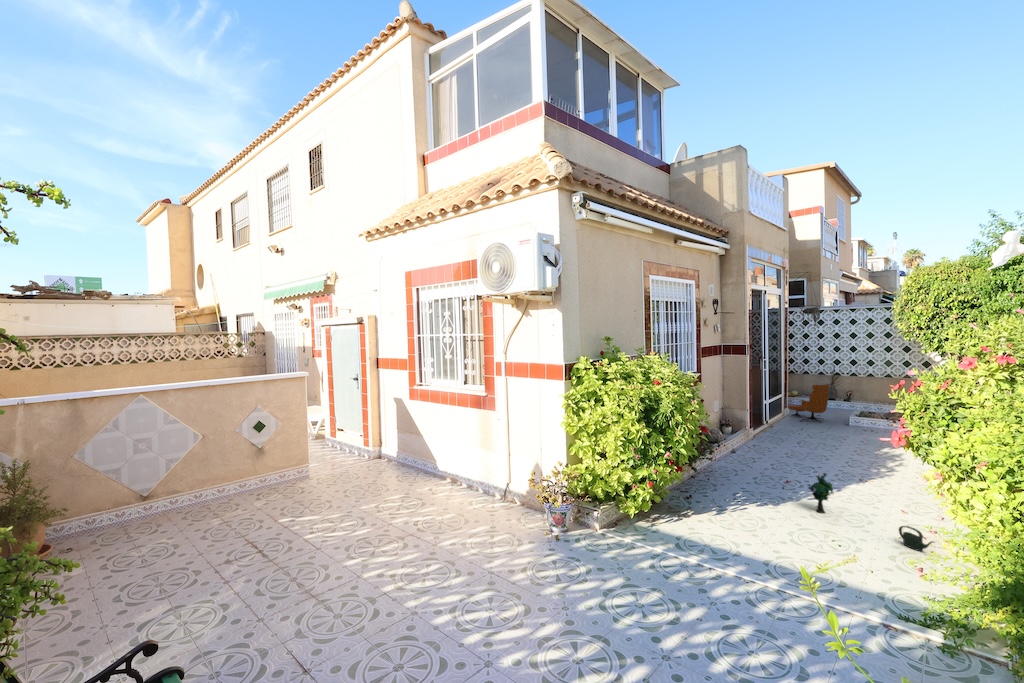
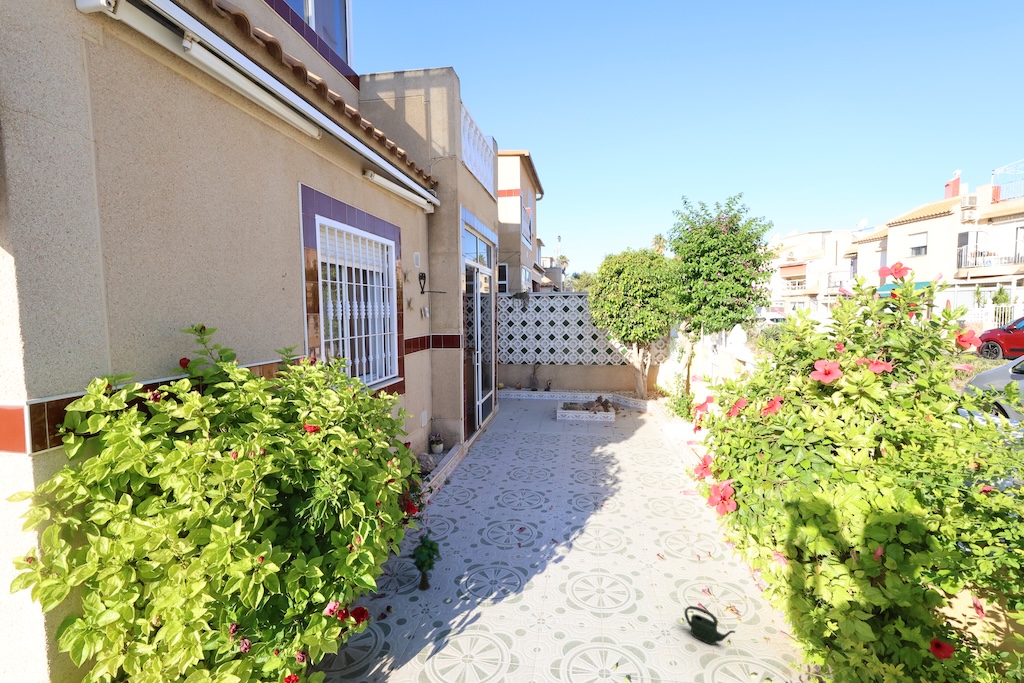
lounge chair: present [788,384,829,422] -> none [498,376,537,418]
decorative plant: present [808,473,833,513] -> present [408,529,441,590]

